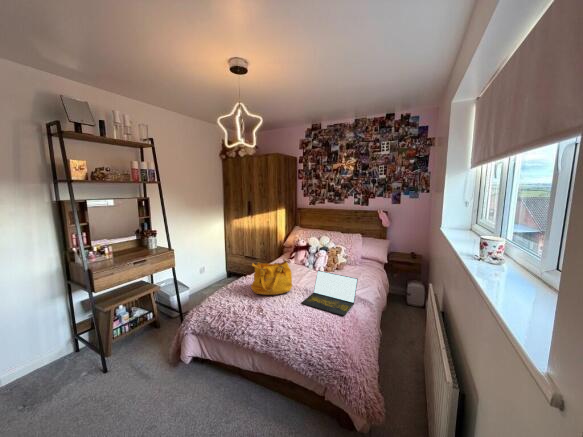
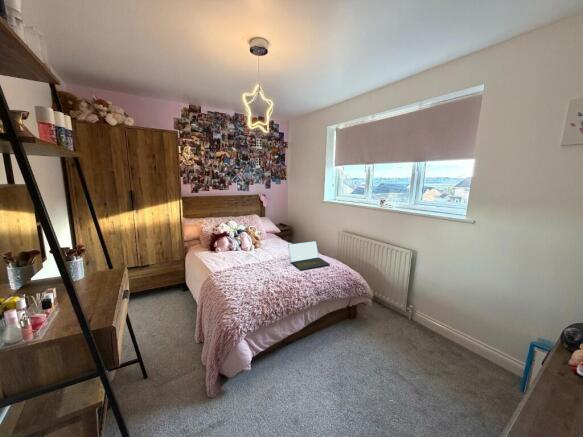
handbag: present [251,259,292,295] -> none [246,242,284,281]

